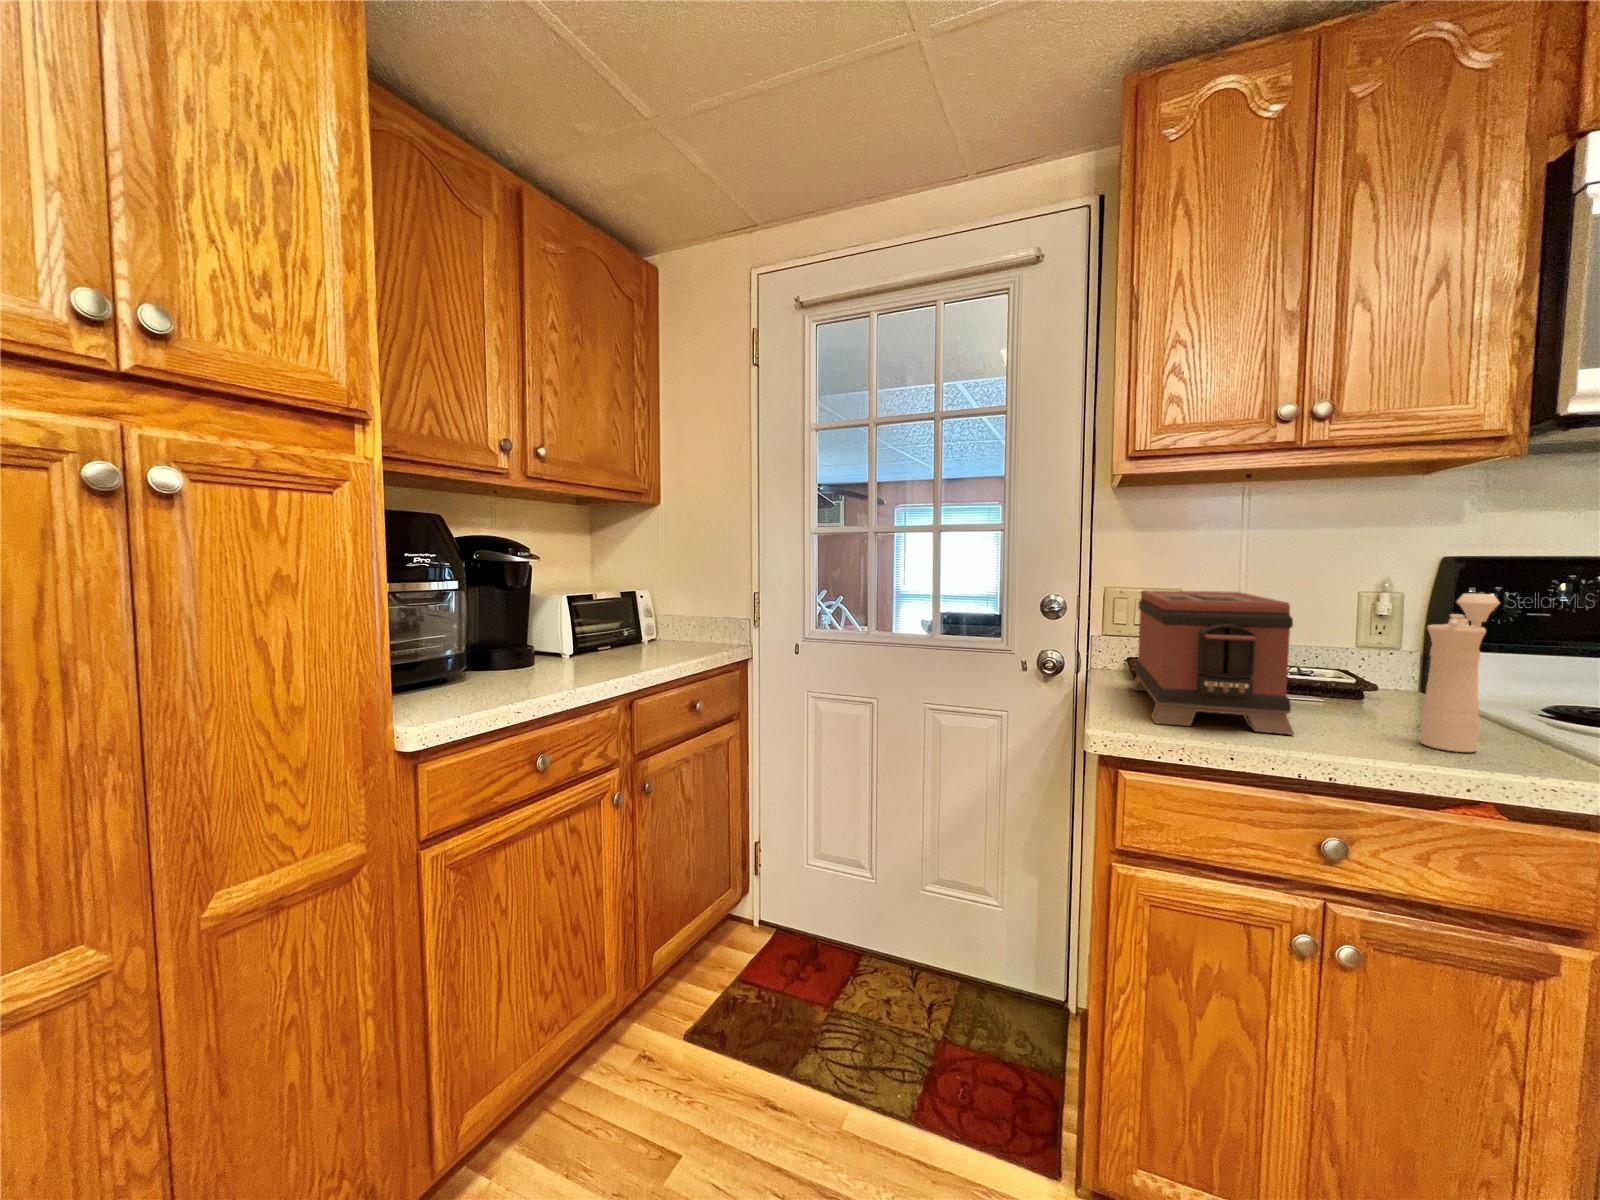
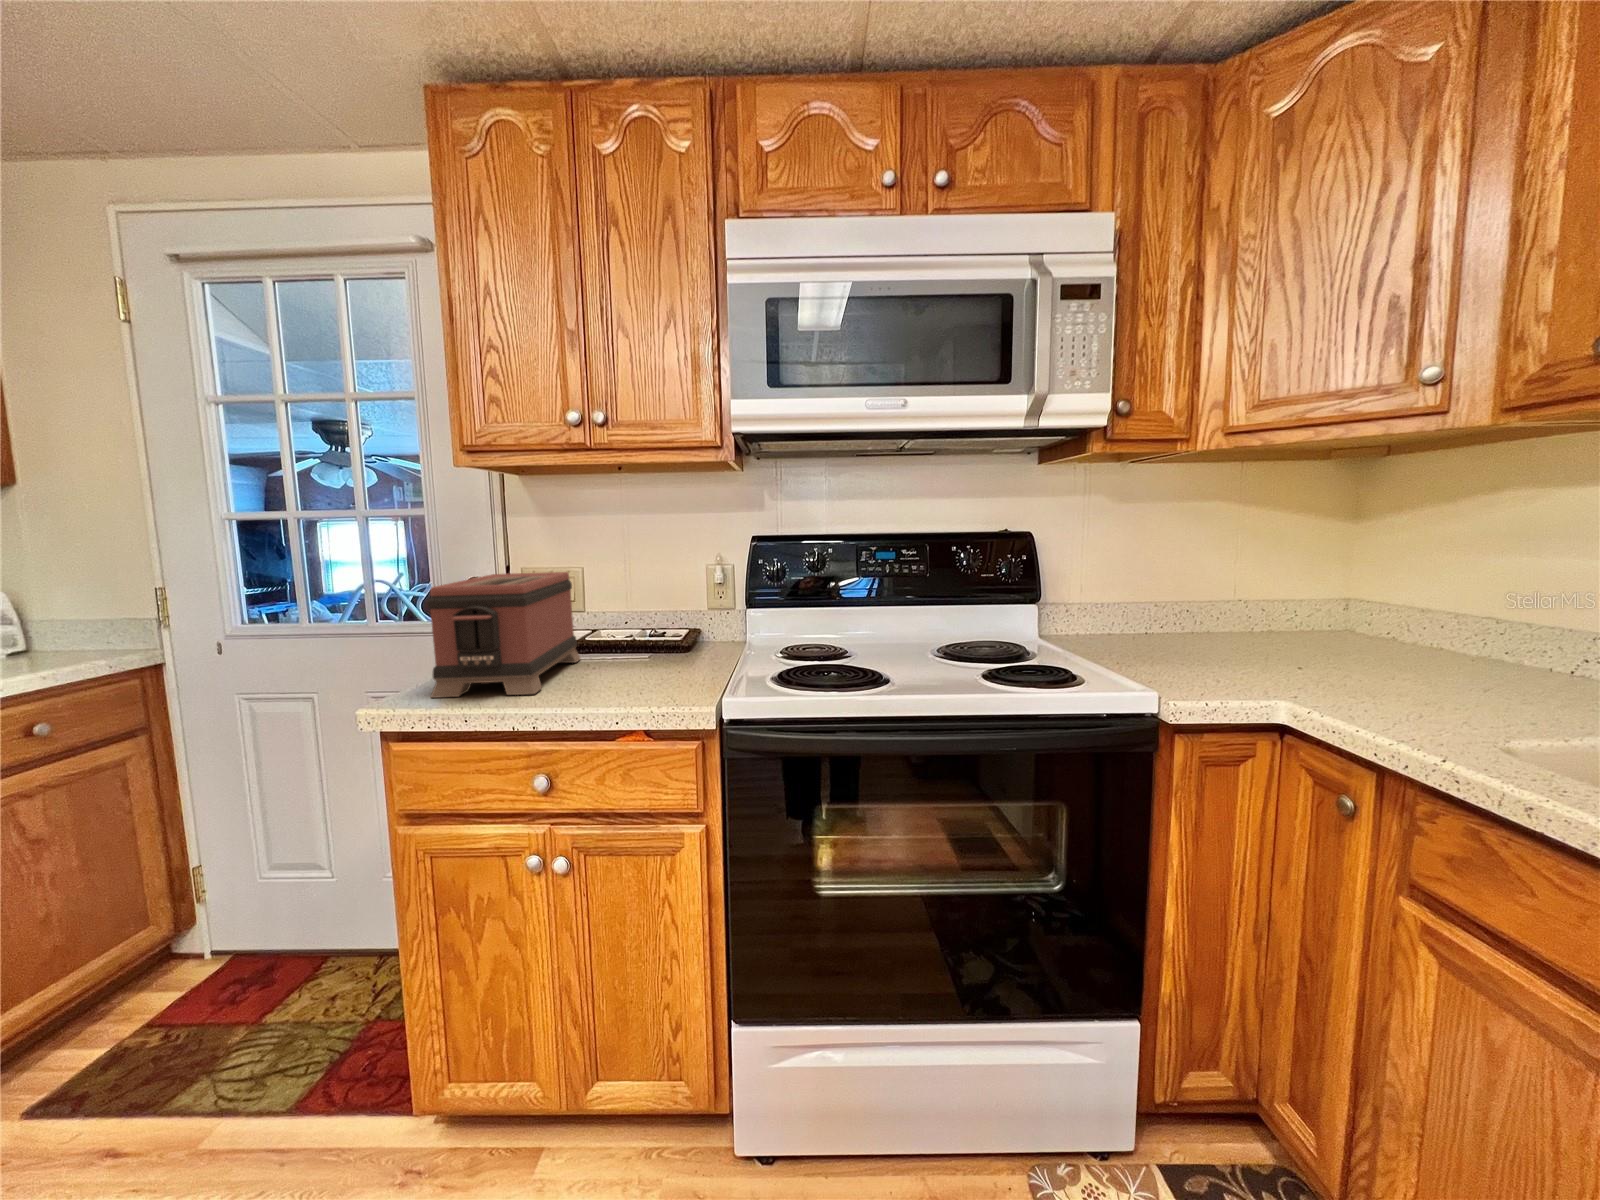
pepper mill: present [1420,594,1500,752] -> none [617,569,688,694]

